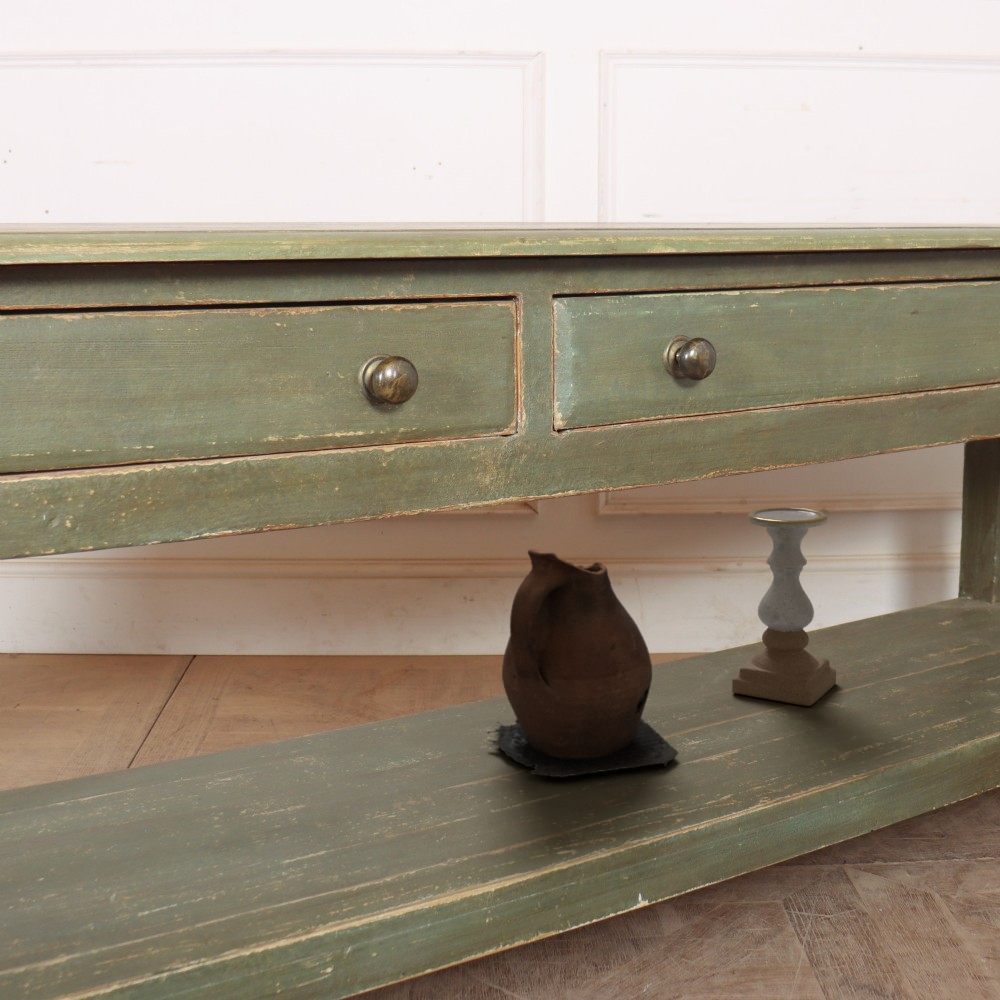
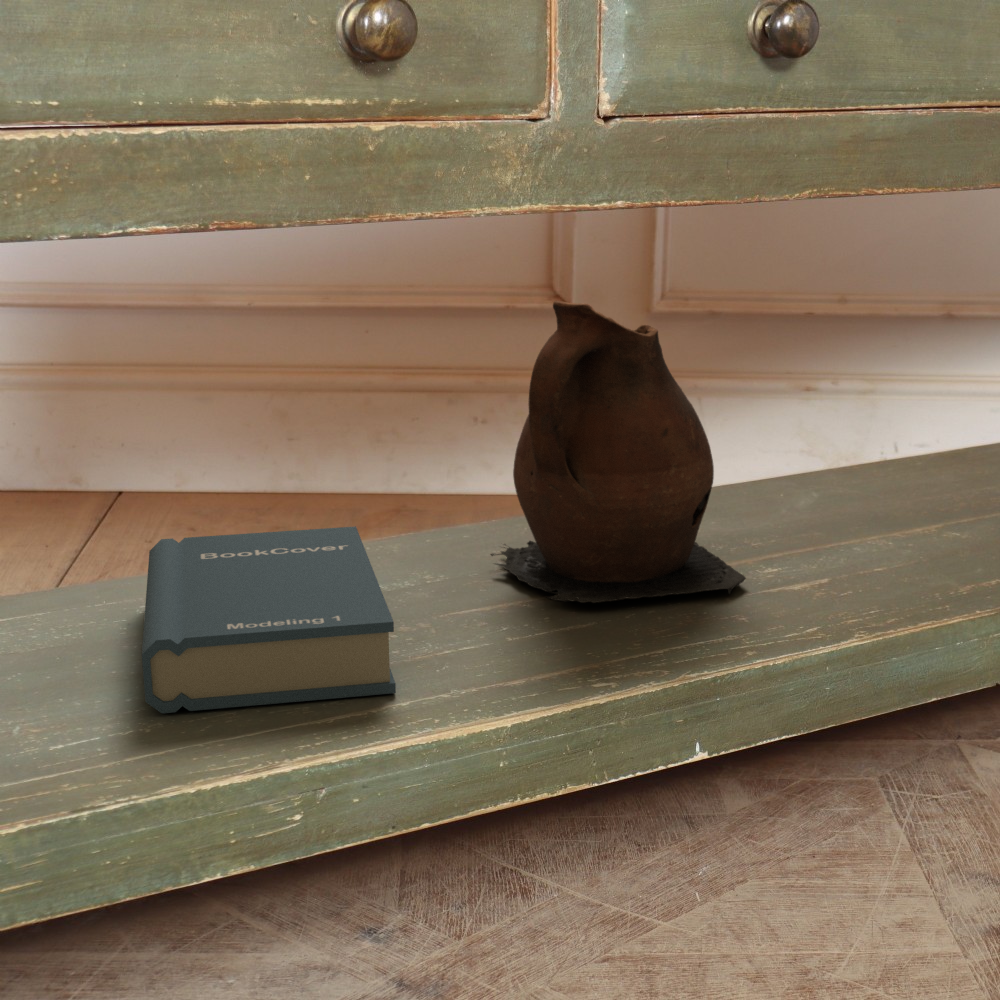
candle holder: present [732,507,836,706] -> none [811,271,948,531]
hardback book: none [216,716,408,881] -> present [142,526,396,713]

